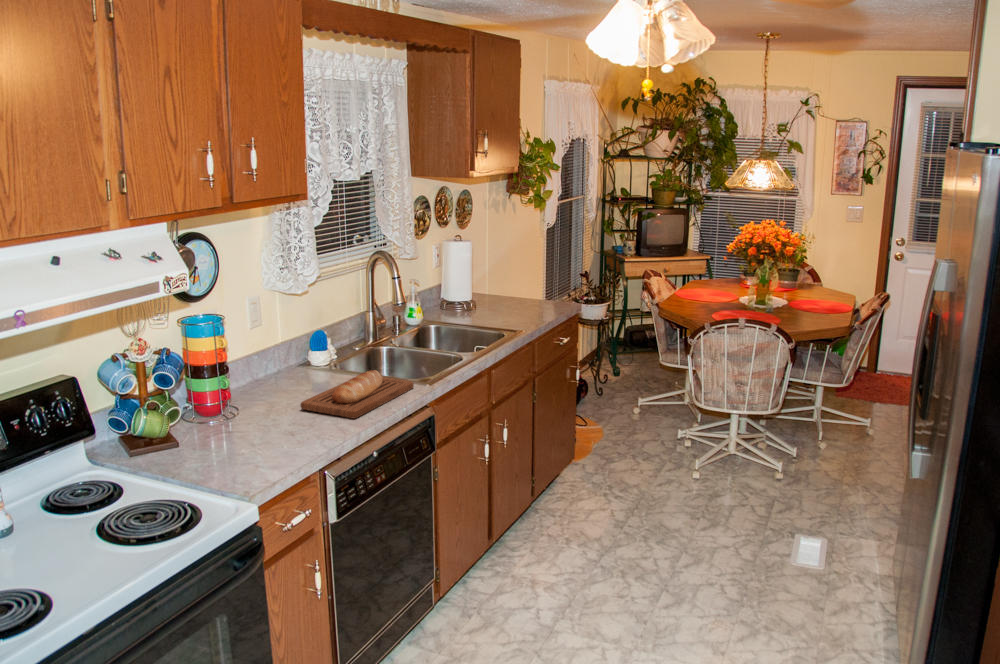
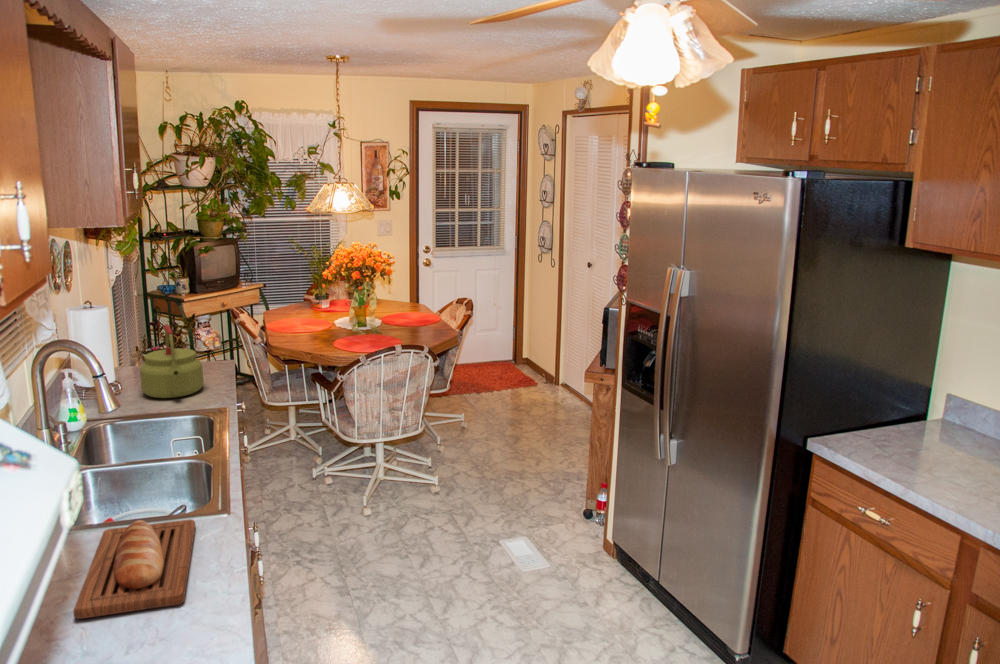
kettle: none [489,260,536,319] -> present [140,324,204,398]

